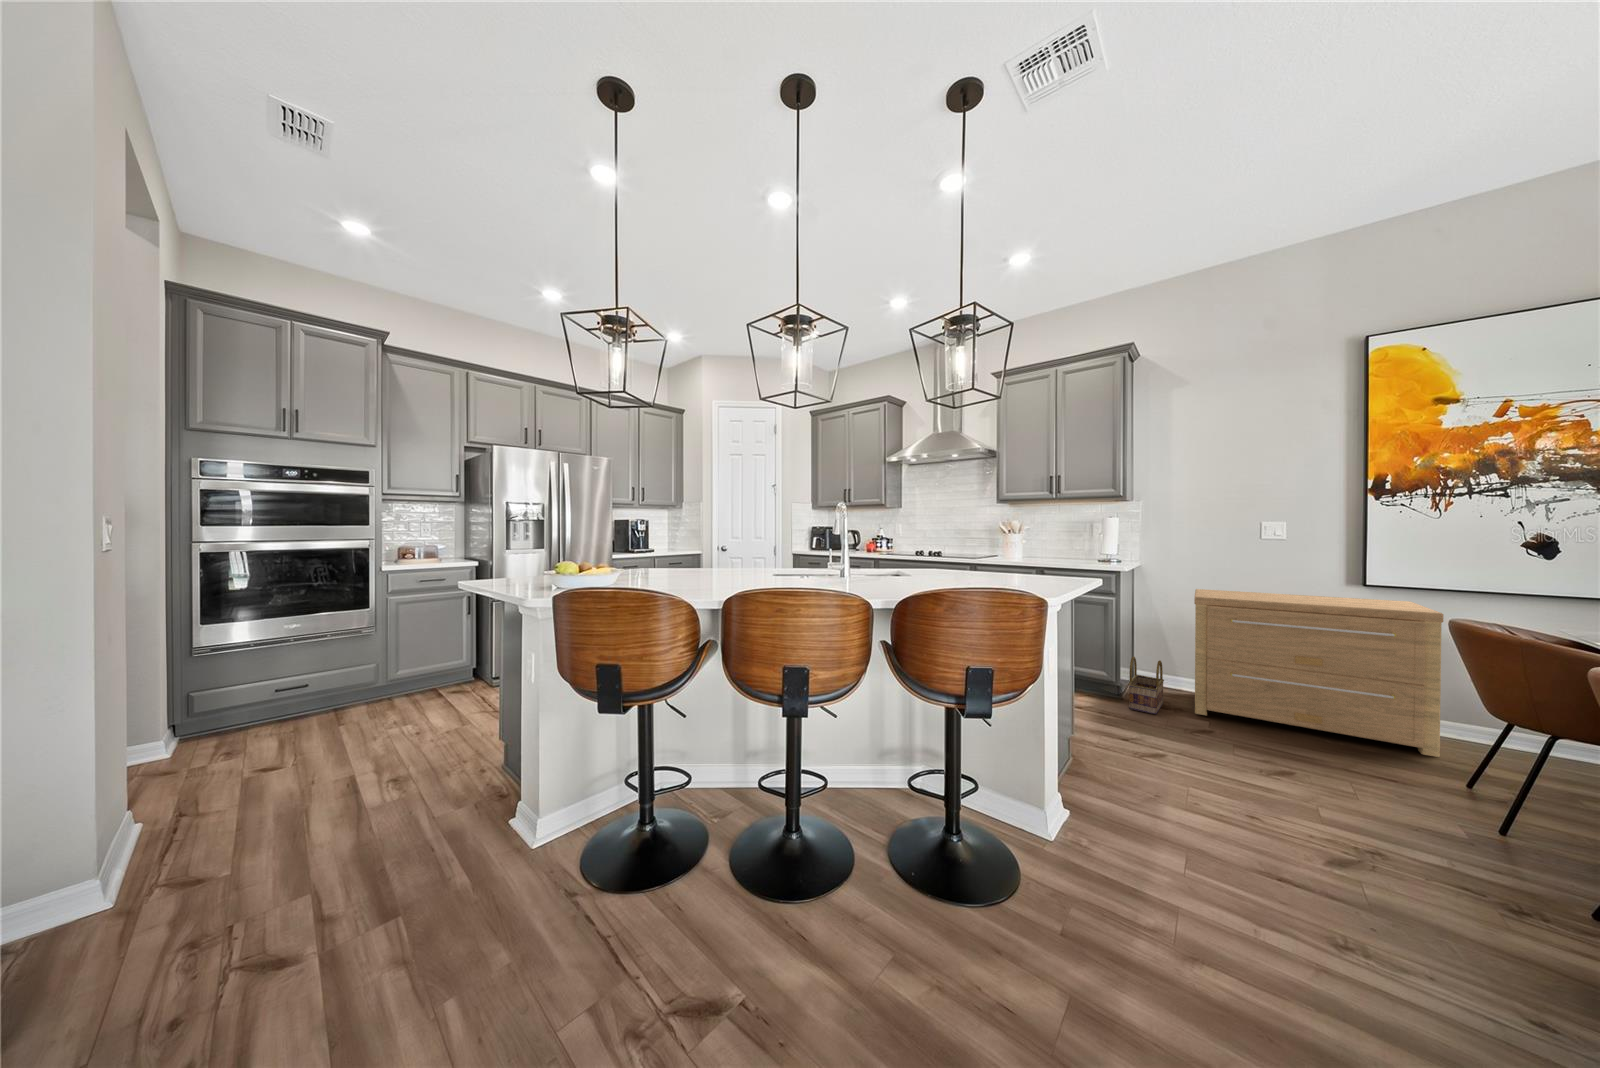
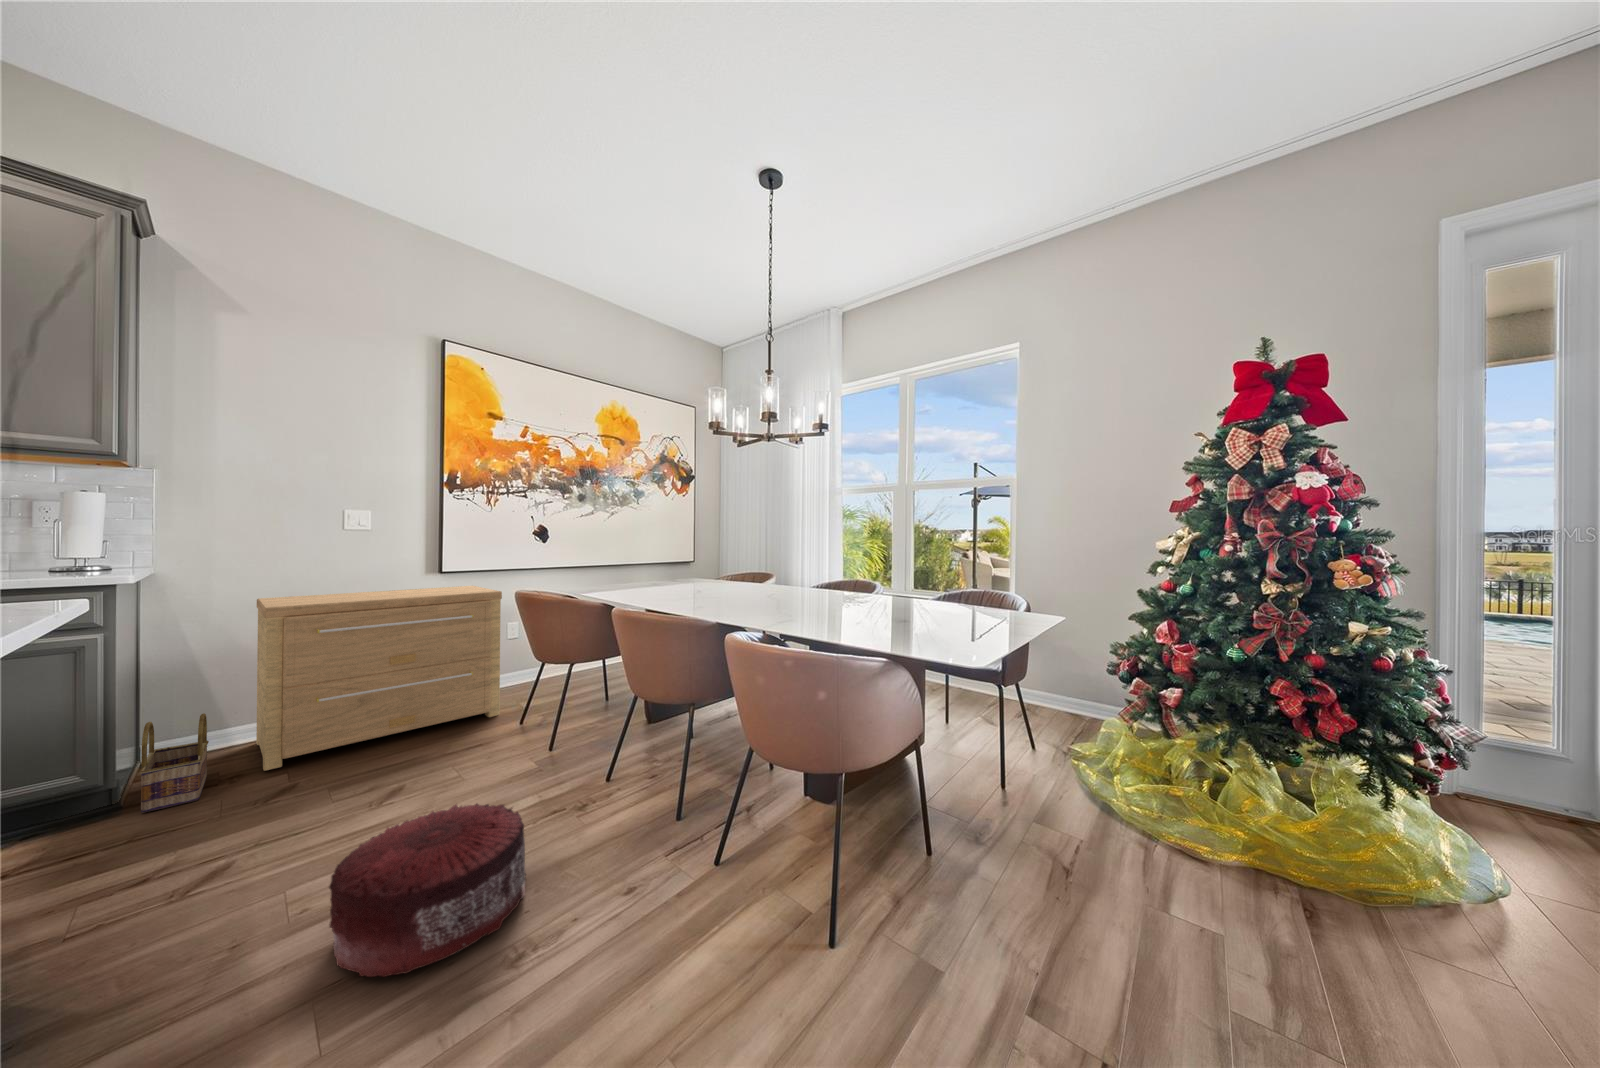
pouf: none [1199,781,1389,918] -> present [329,804,526,977]

